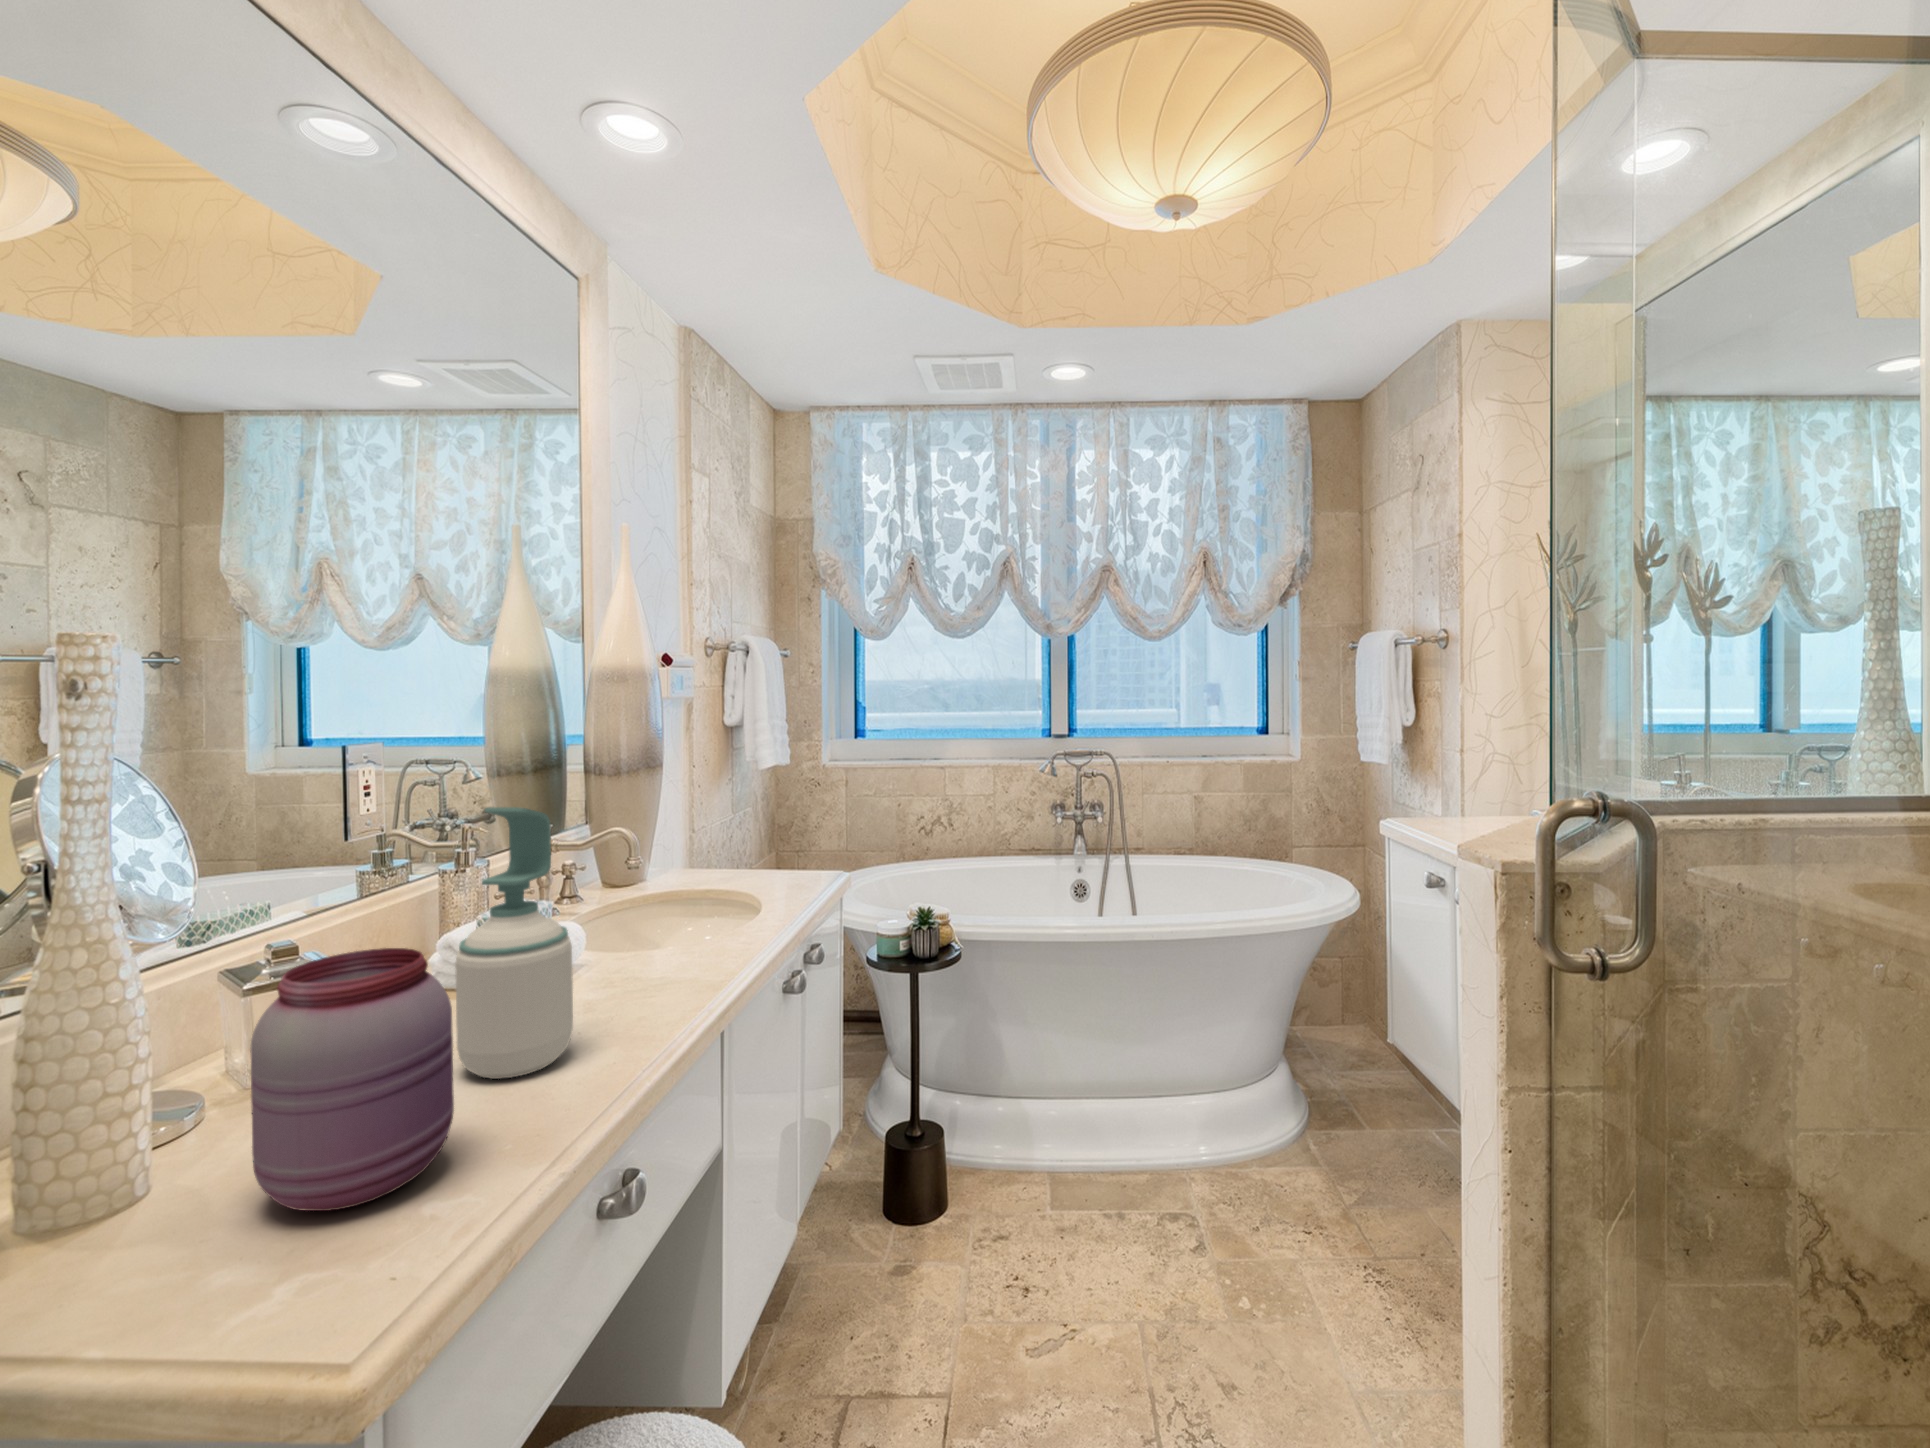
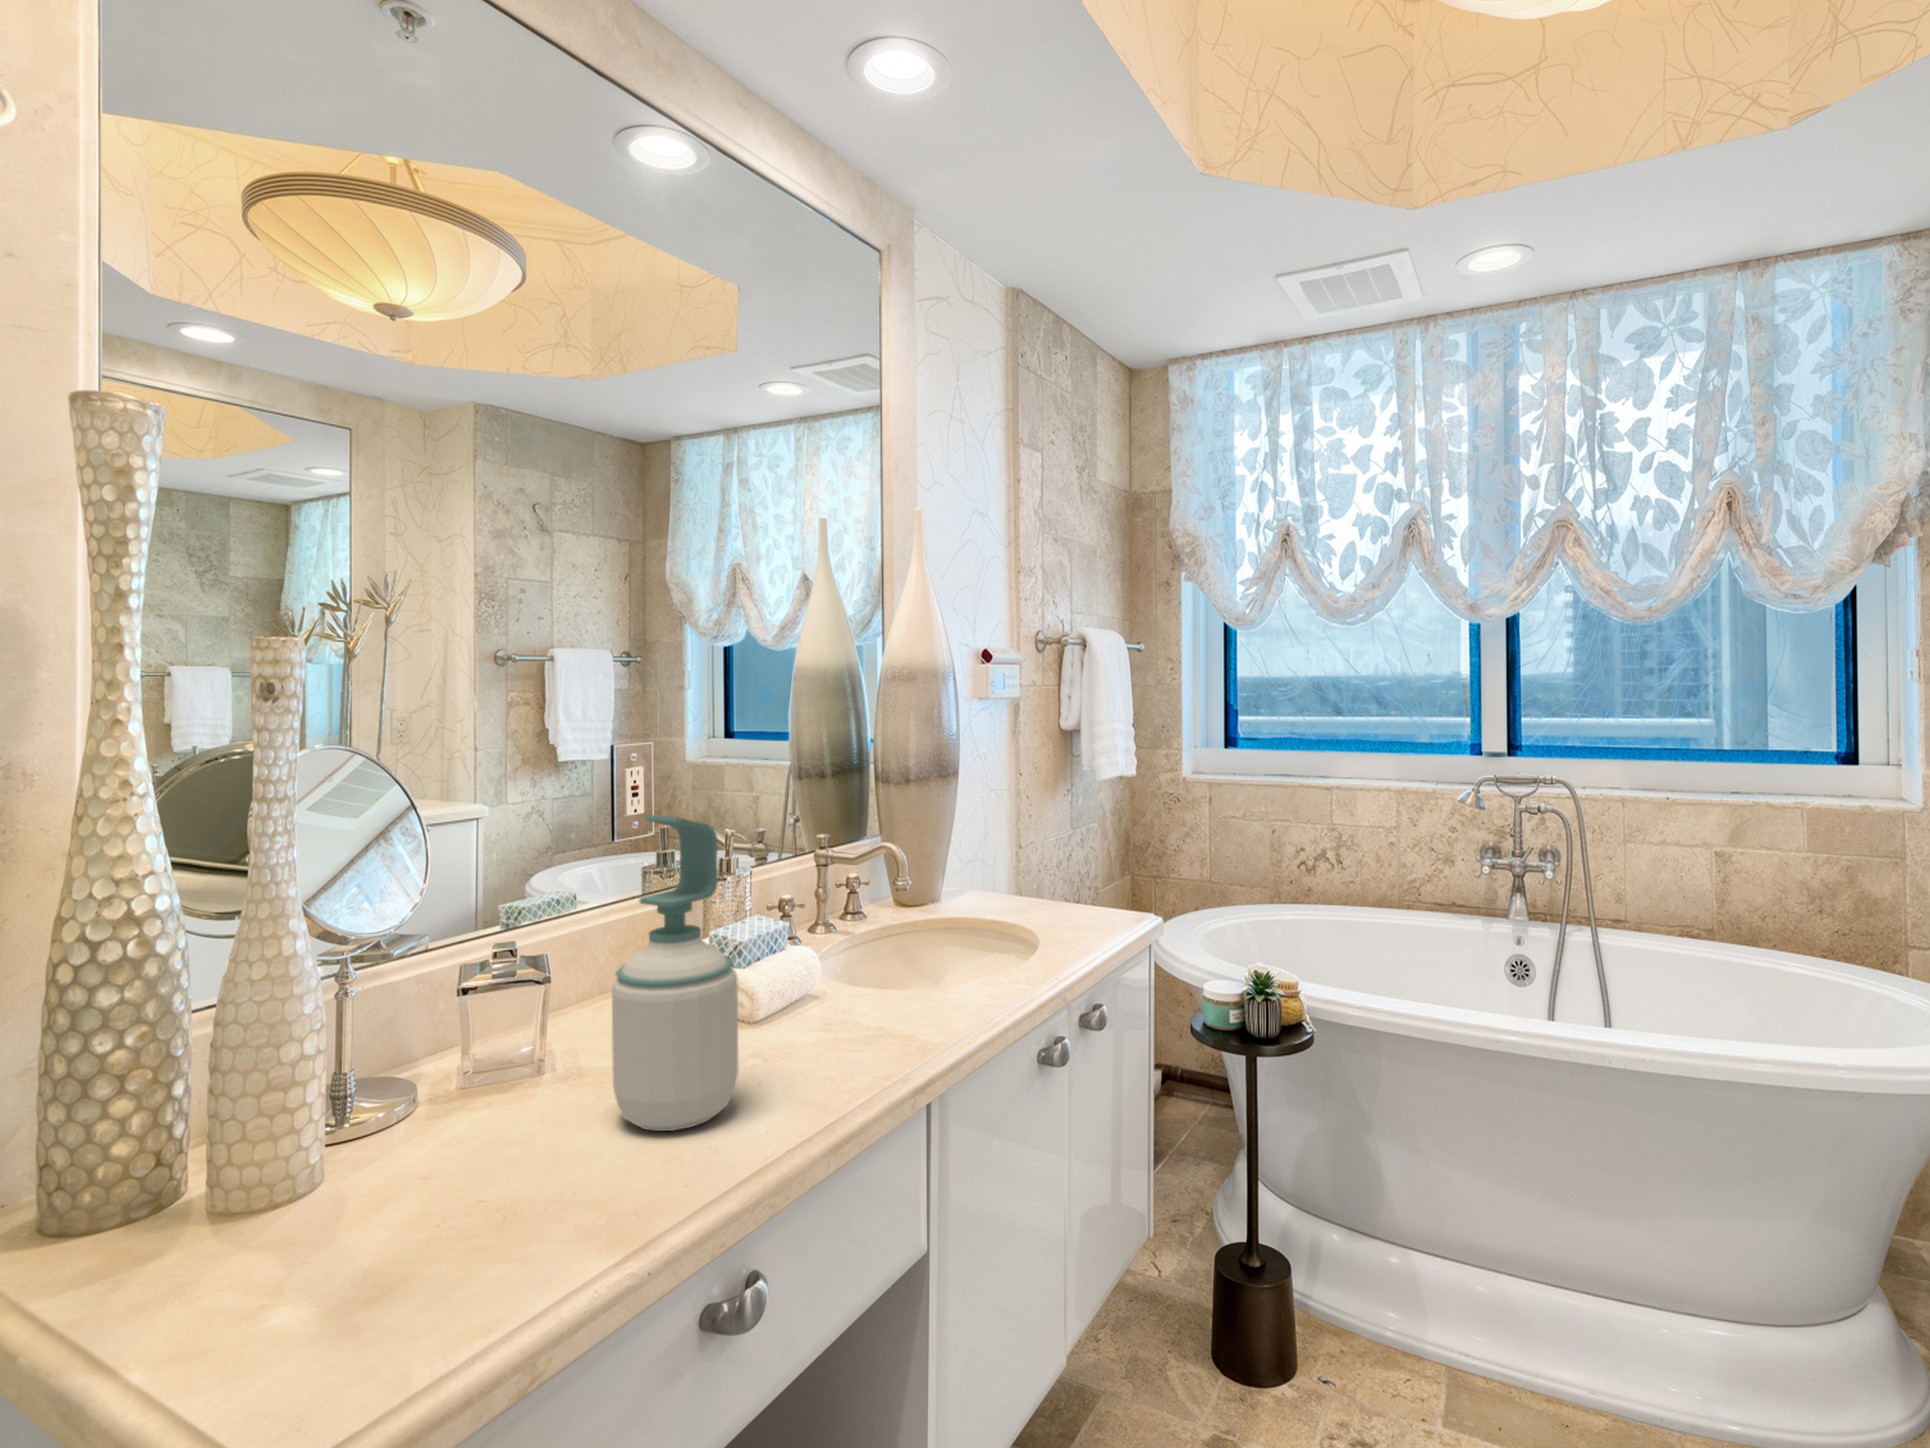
jar: present [250,948,454,1211] -> none [326,970,541,1268]

